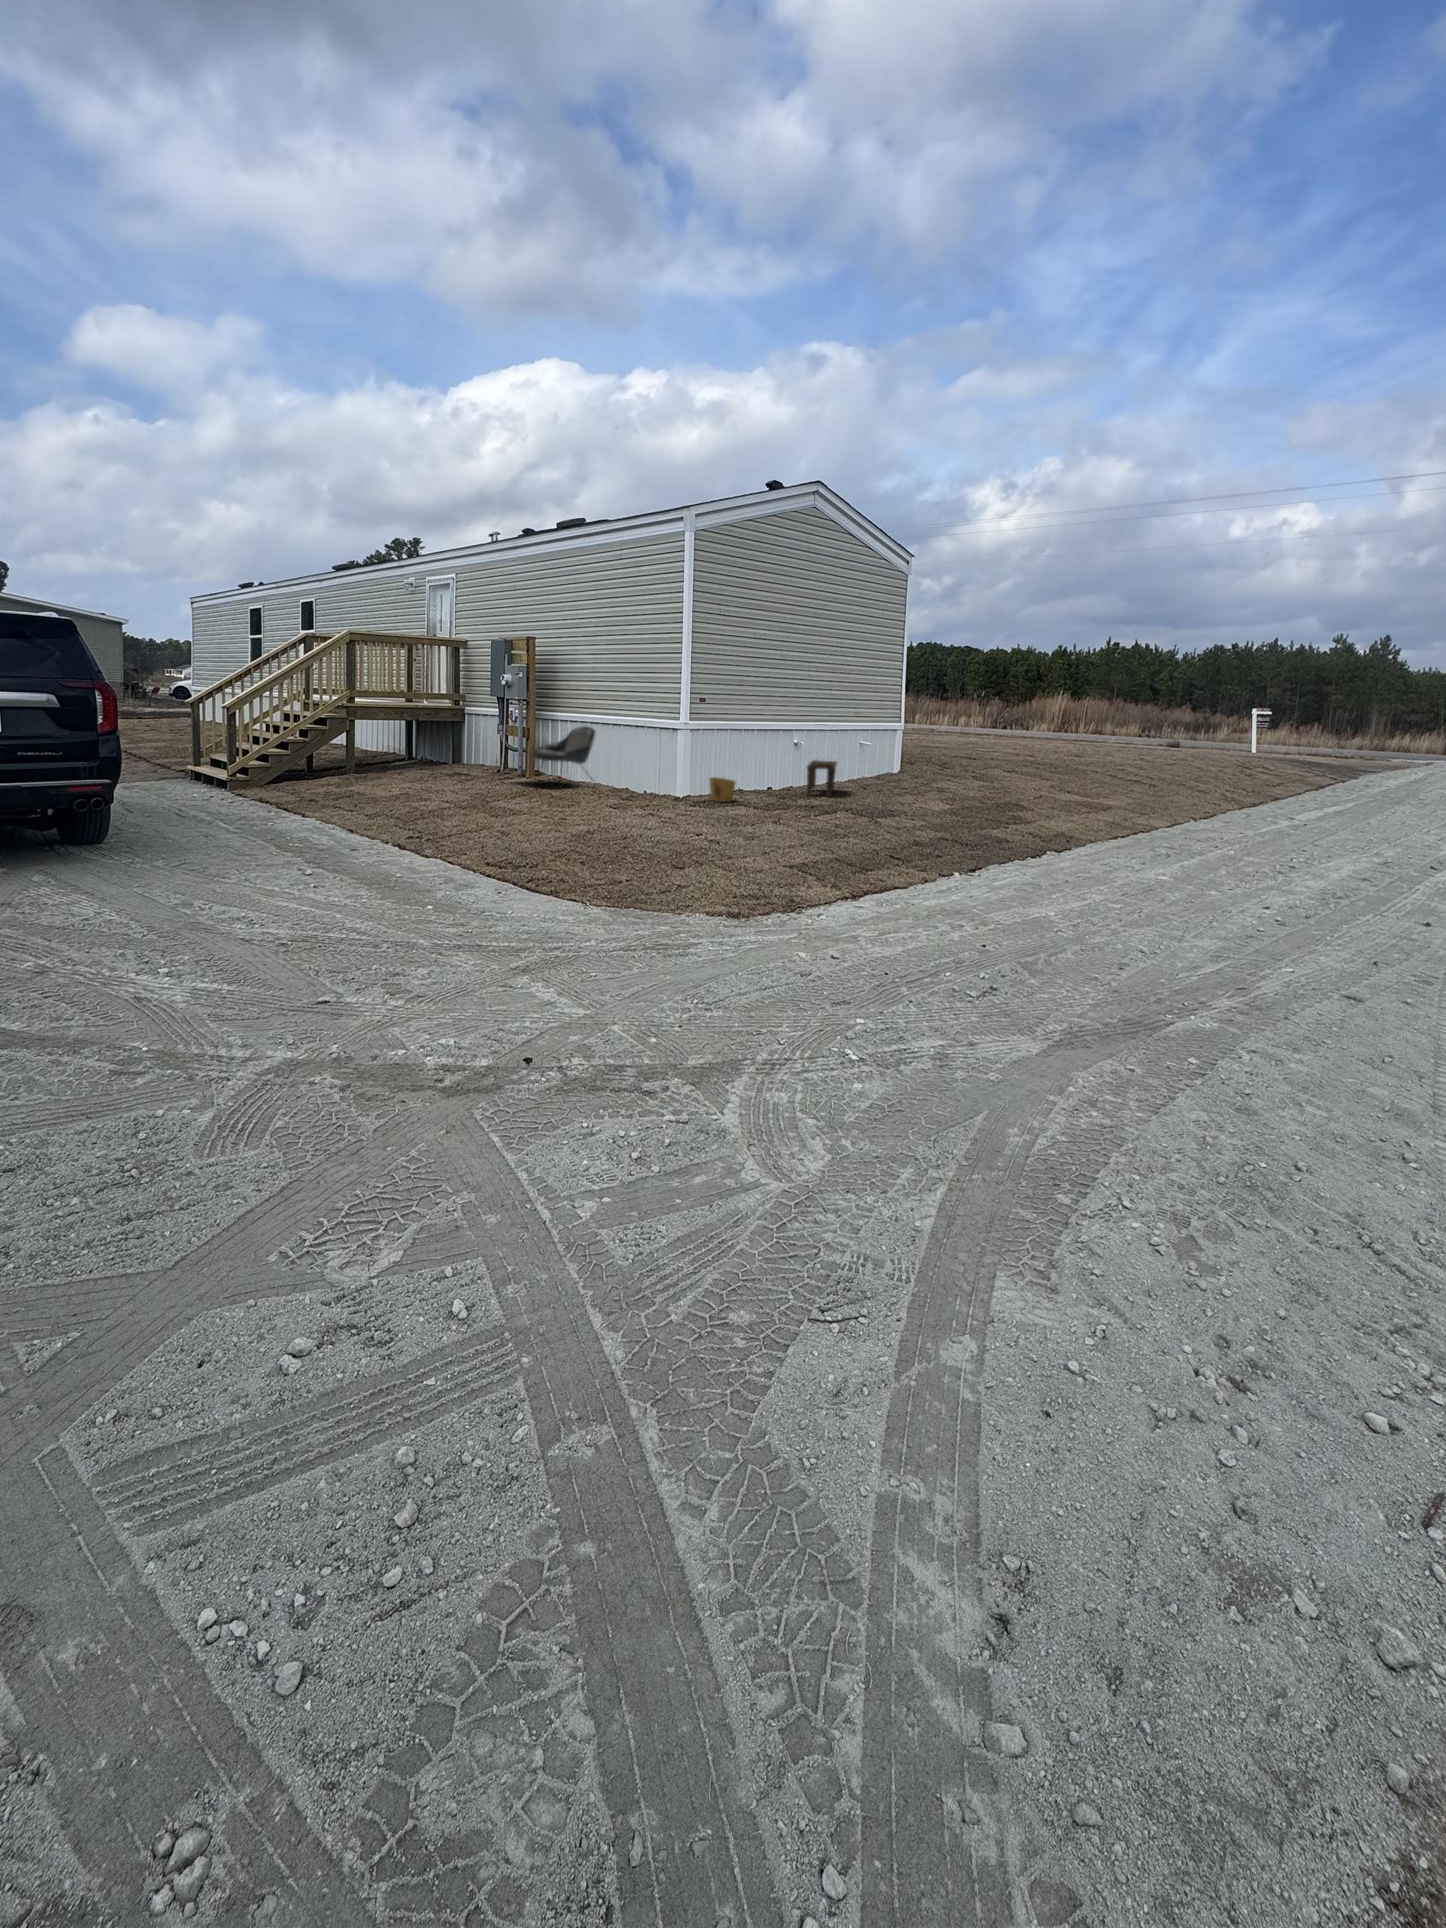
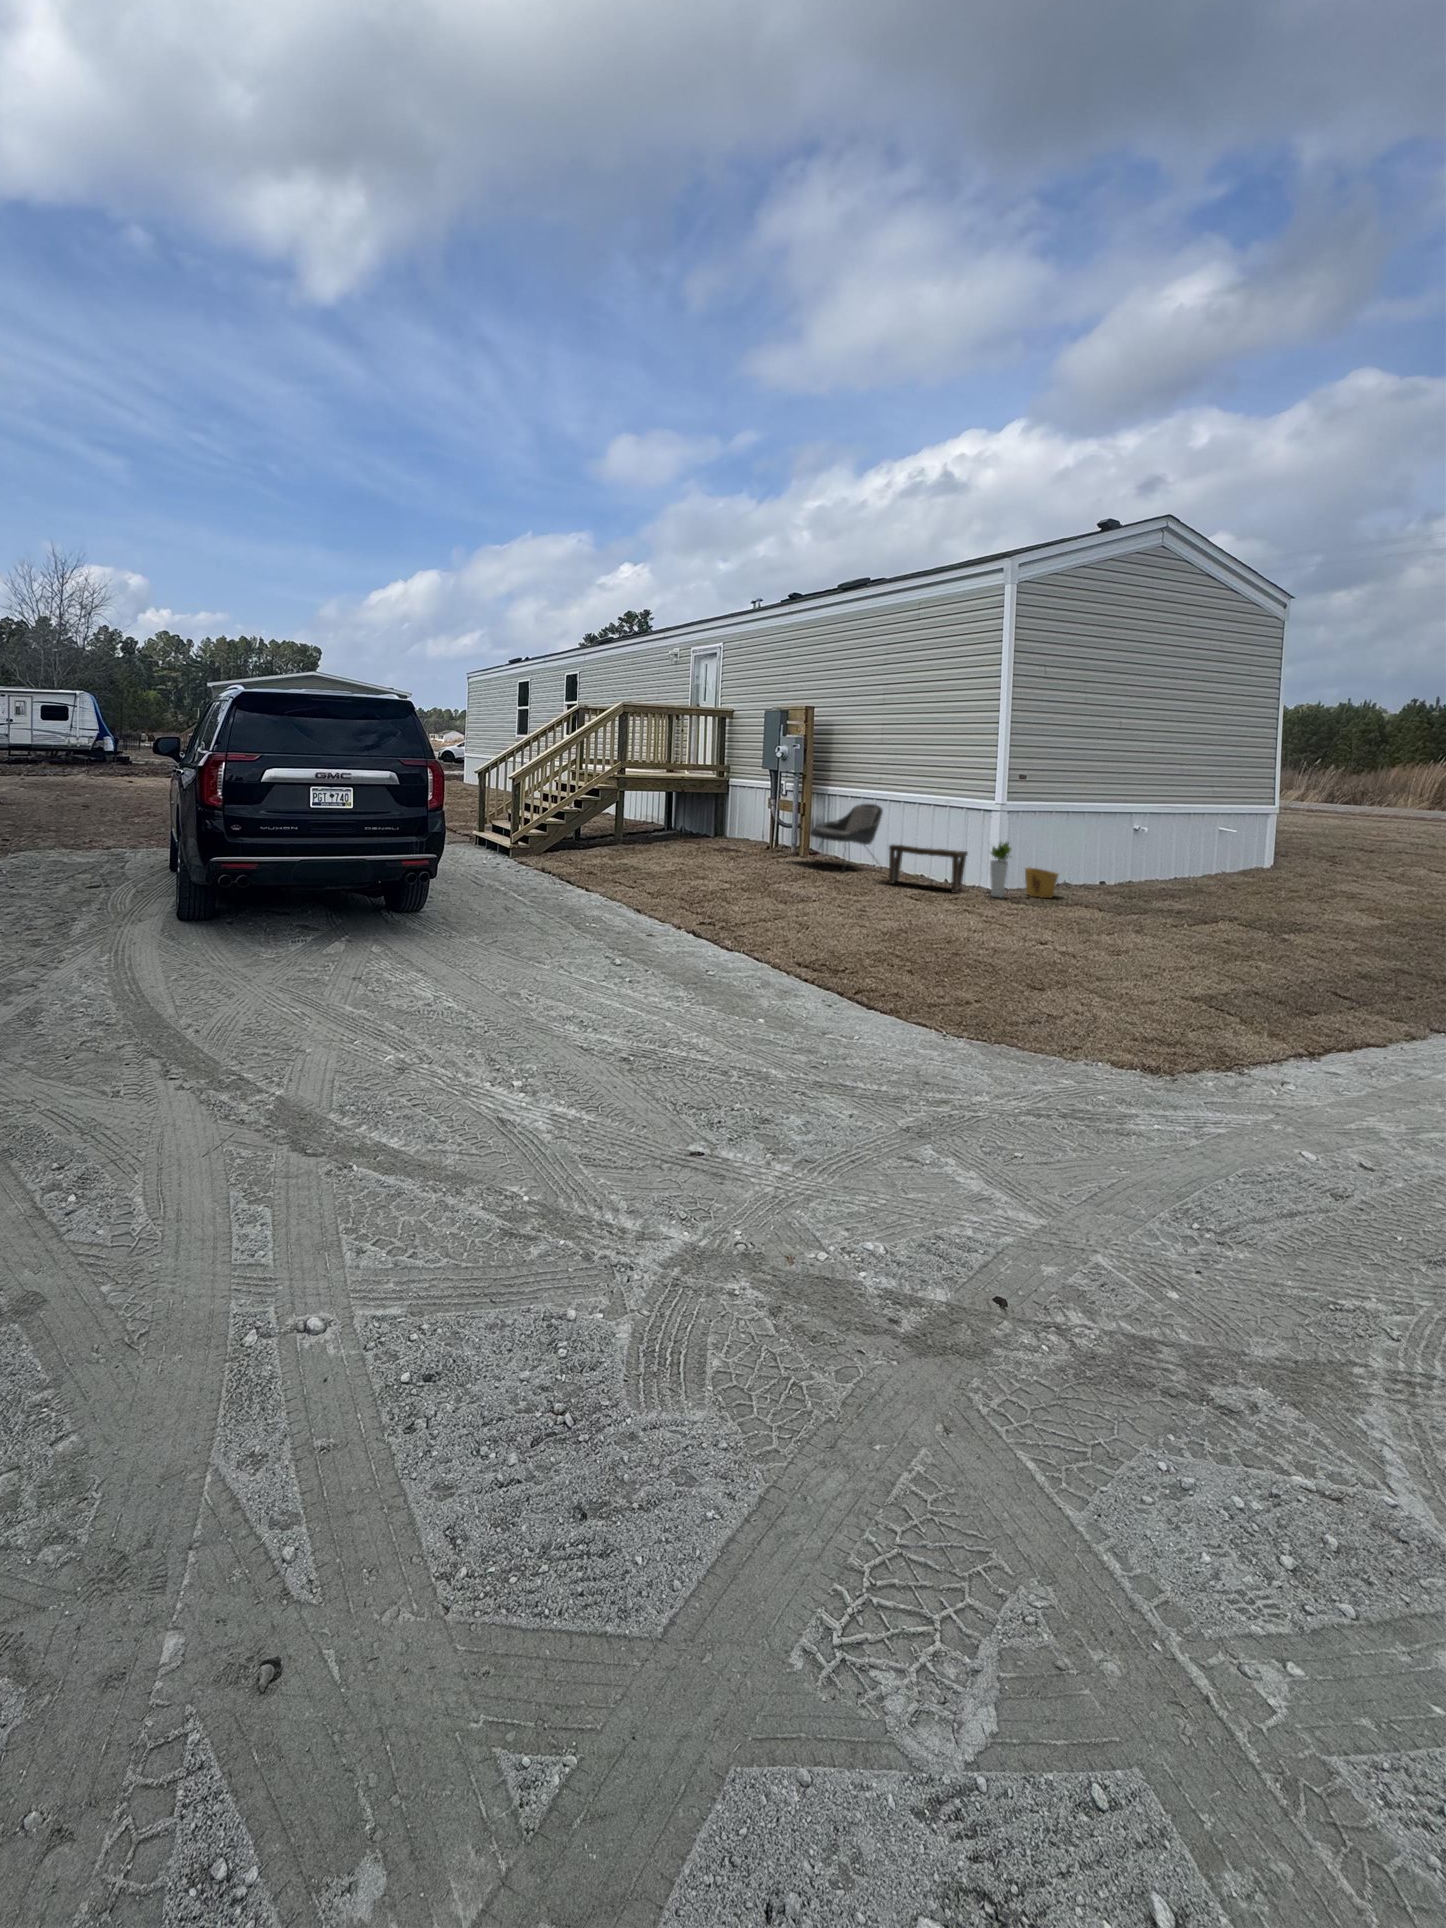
planter: none [676,754,698,804] -> present [990,842,1012,898]
bench: present [806,760,837,797] -> present [889,845,968,893]

